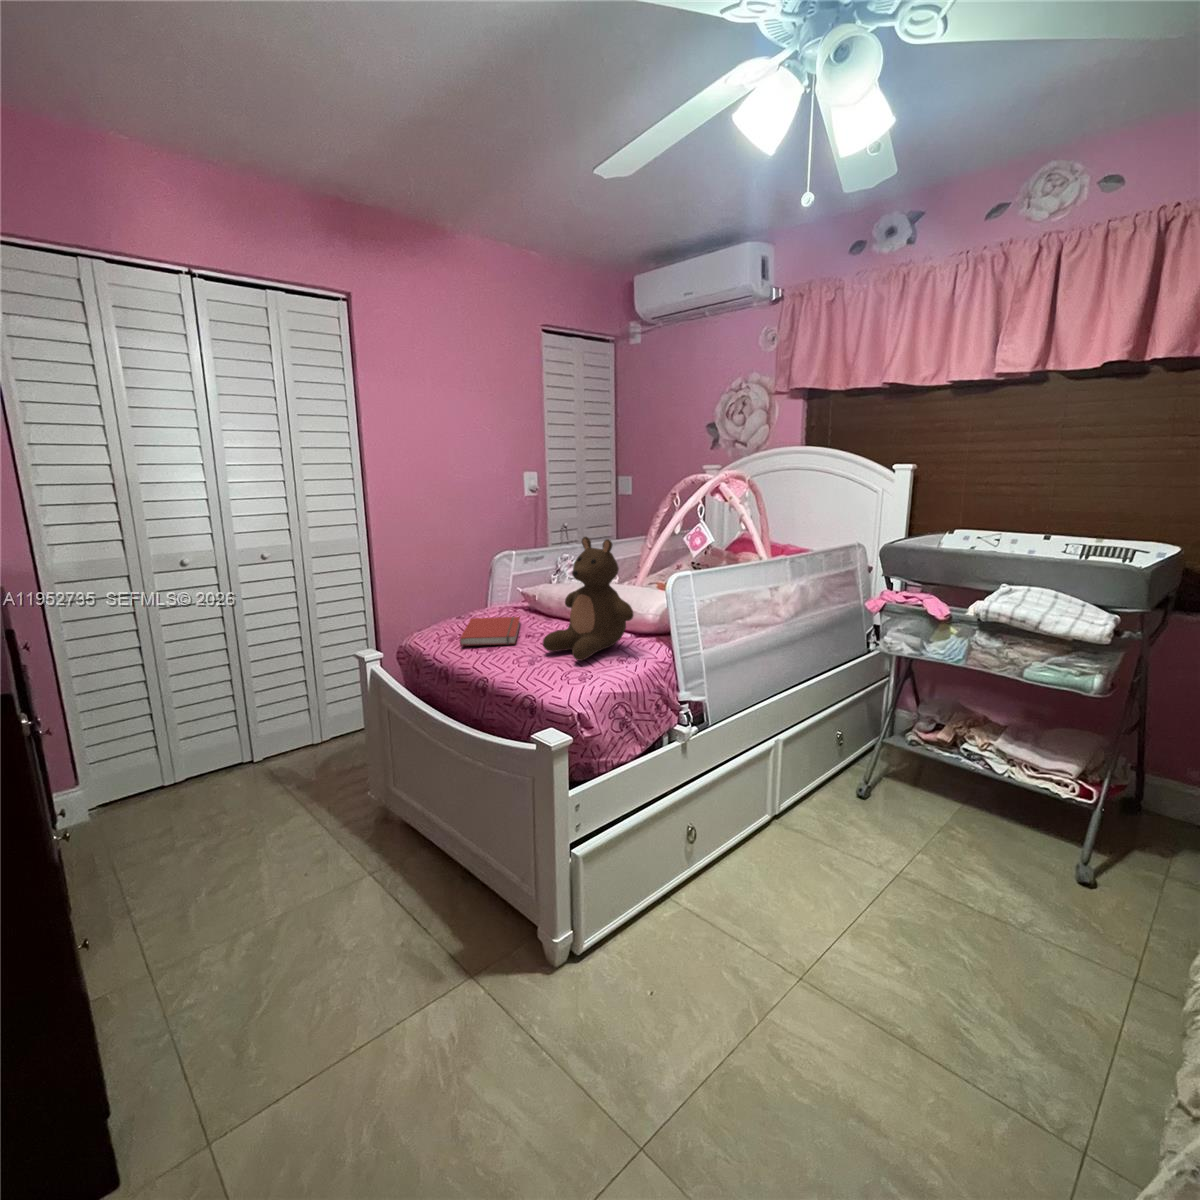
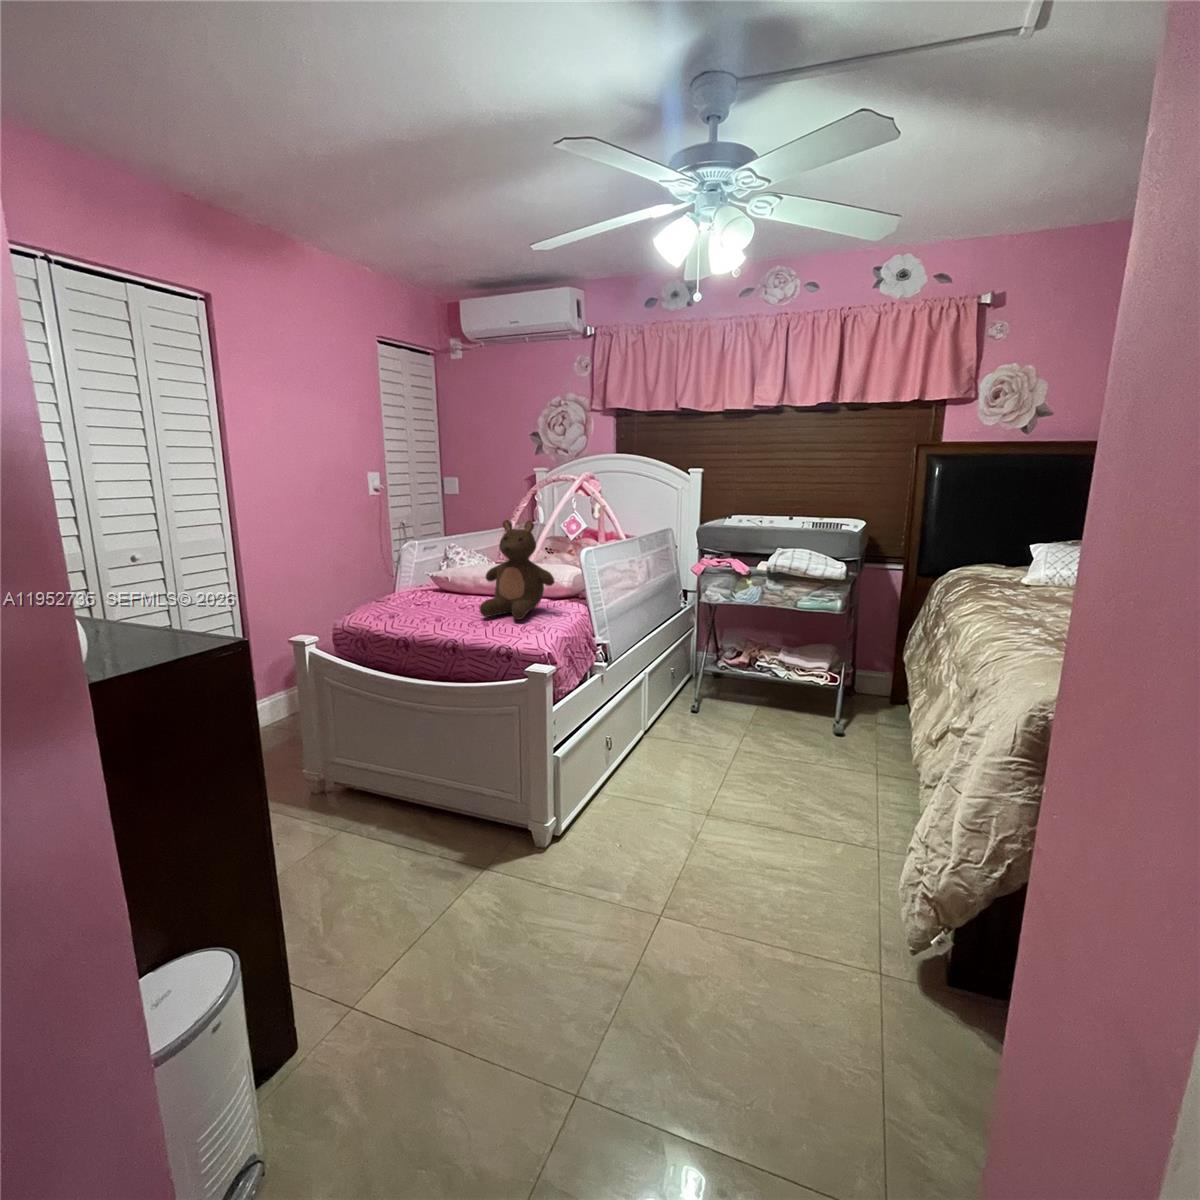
book: present [460,617,520,646] -> none [385,596,447,621]

